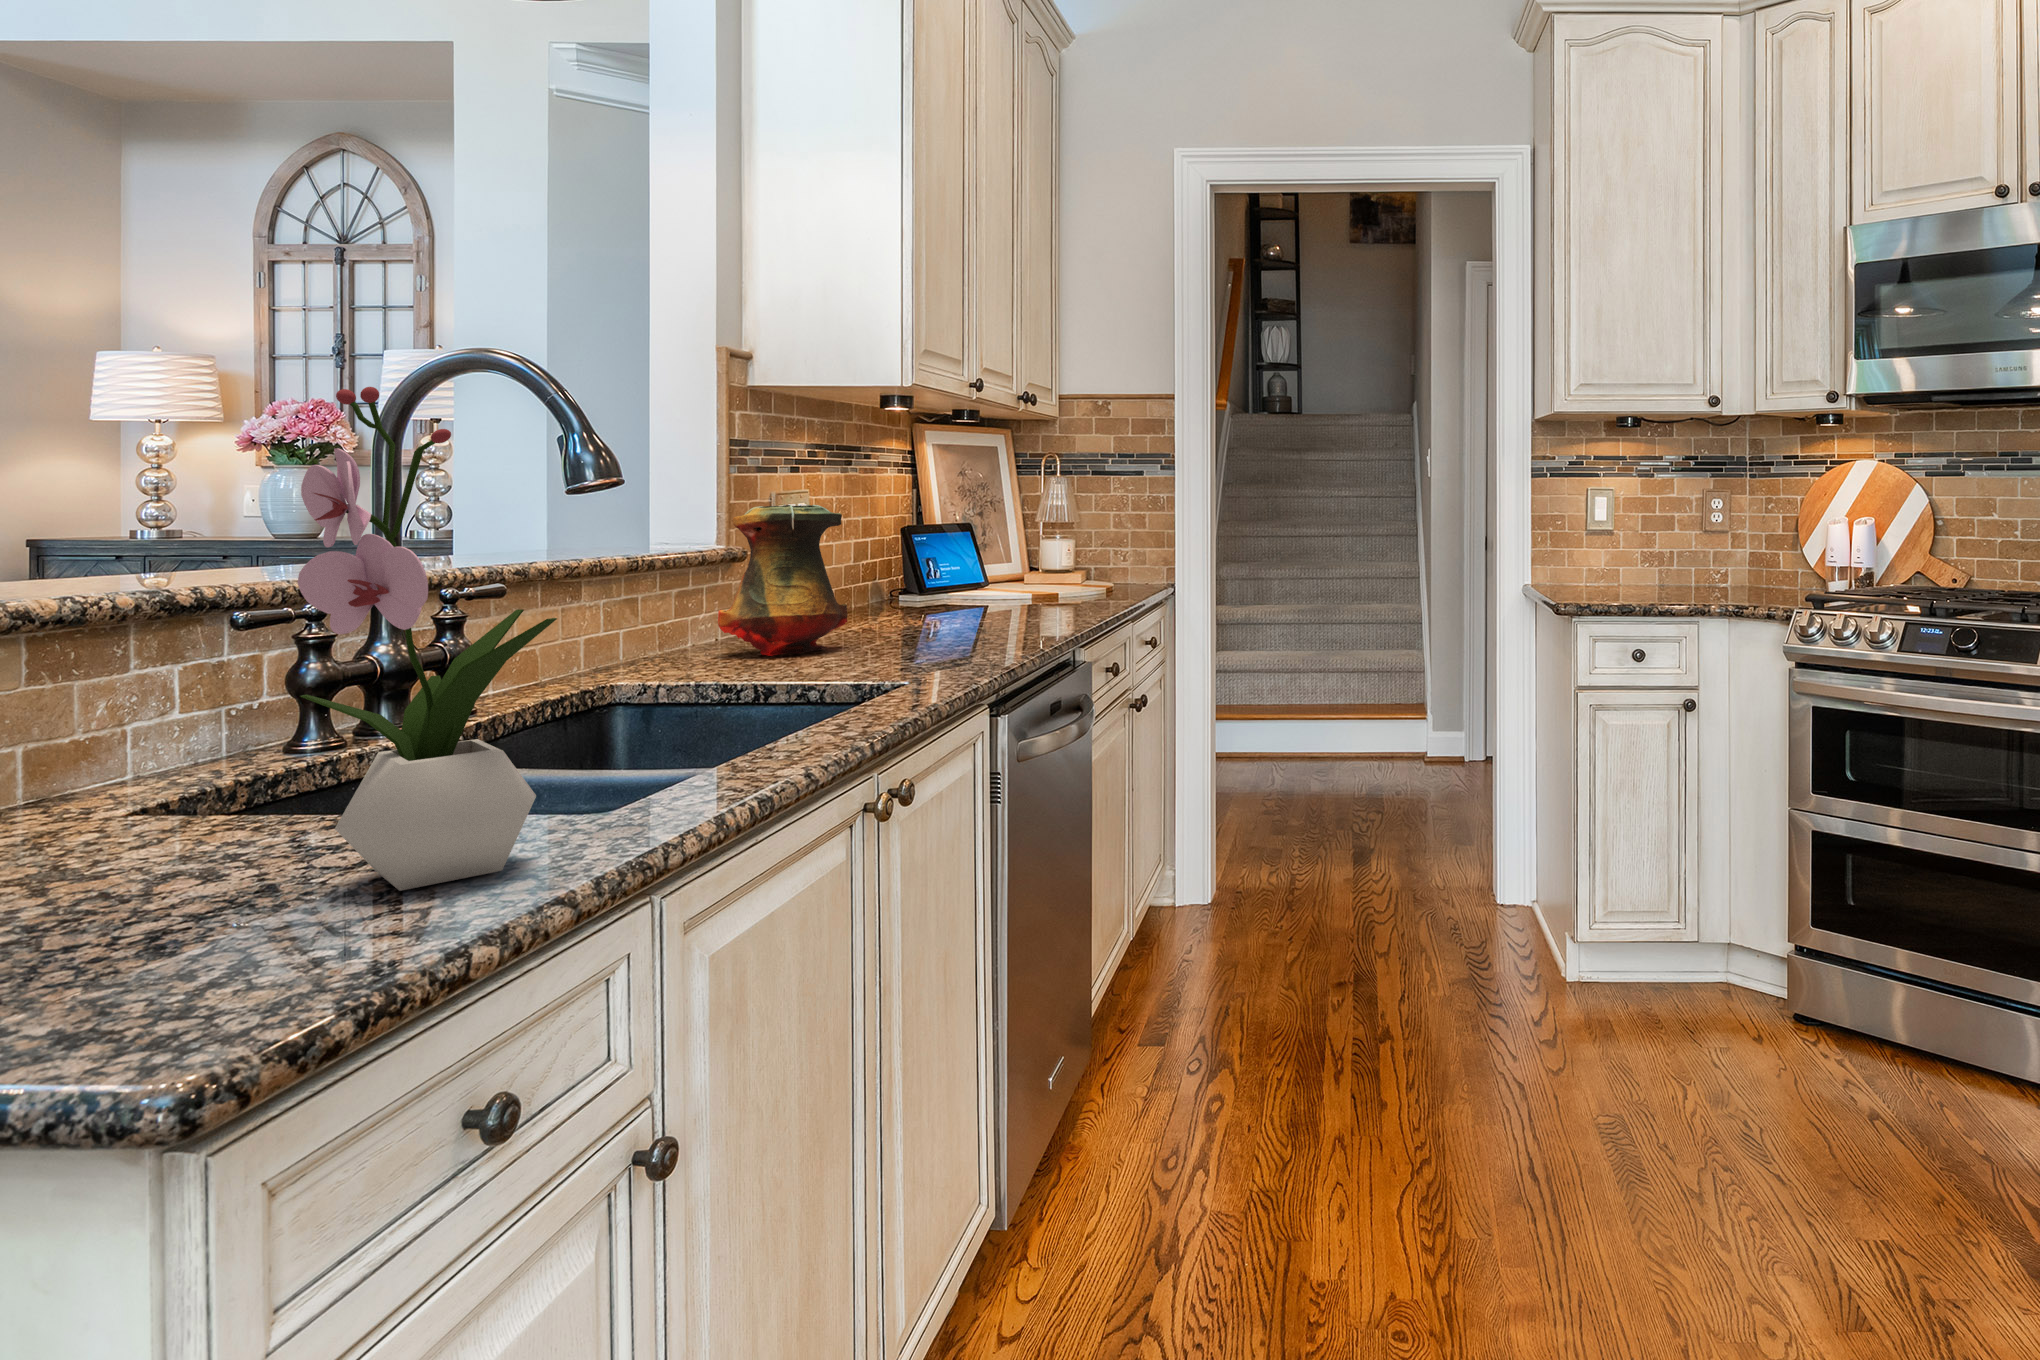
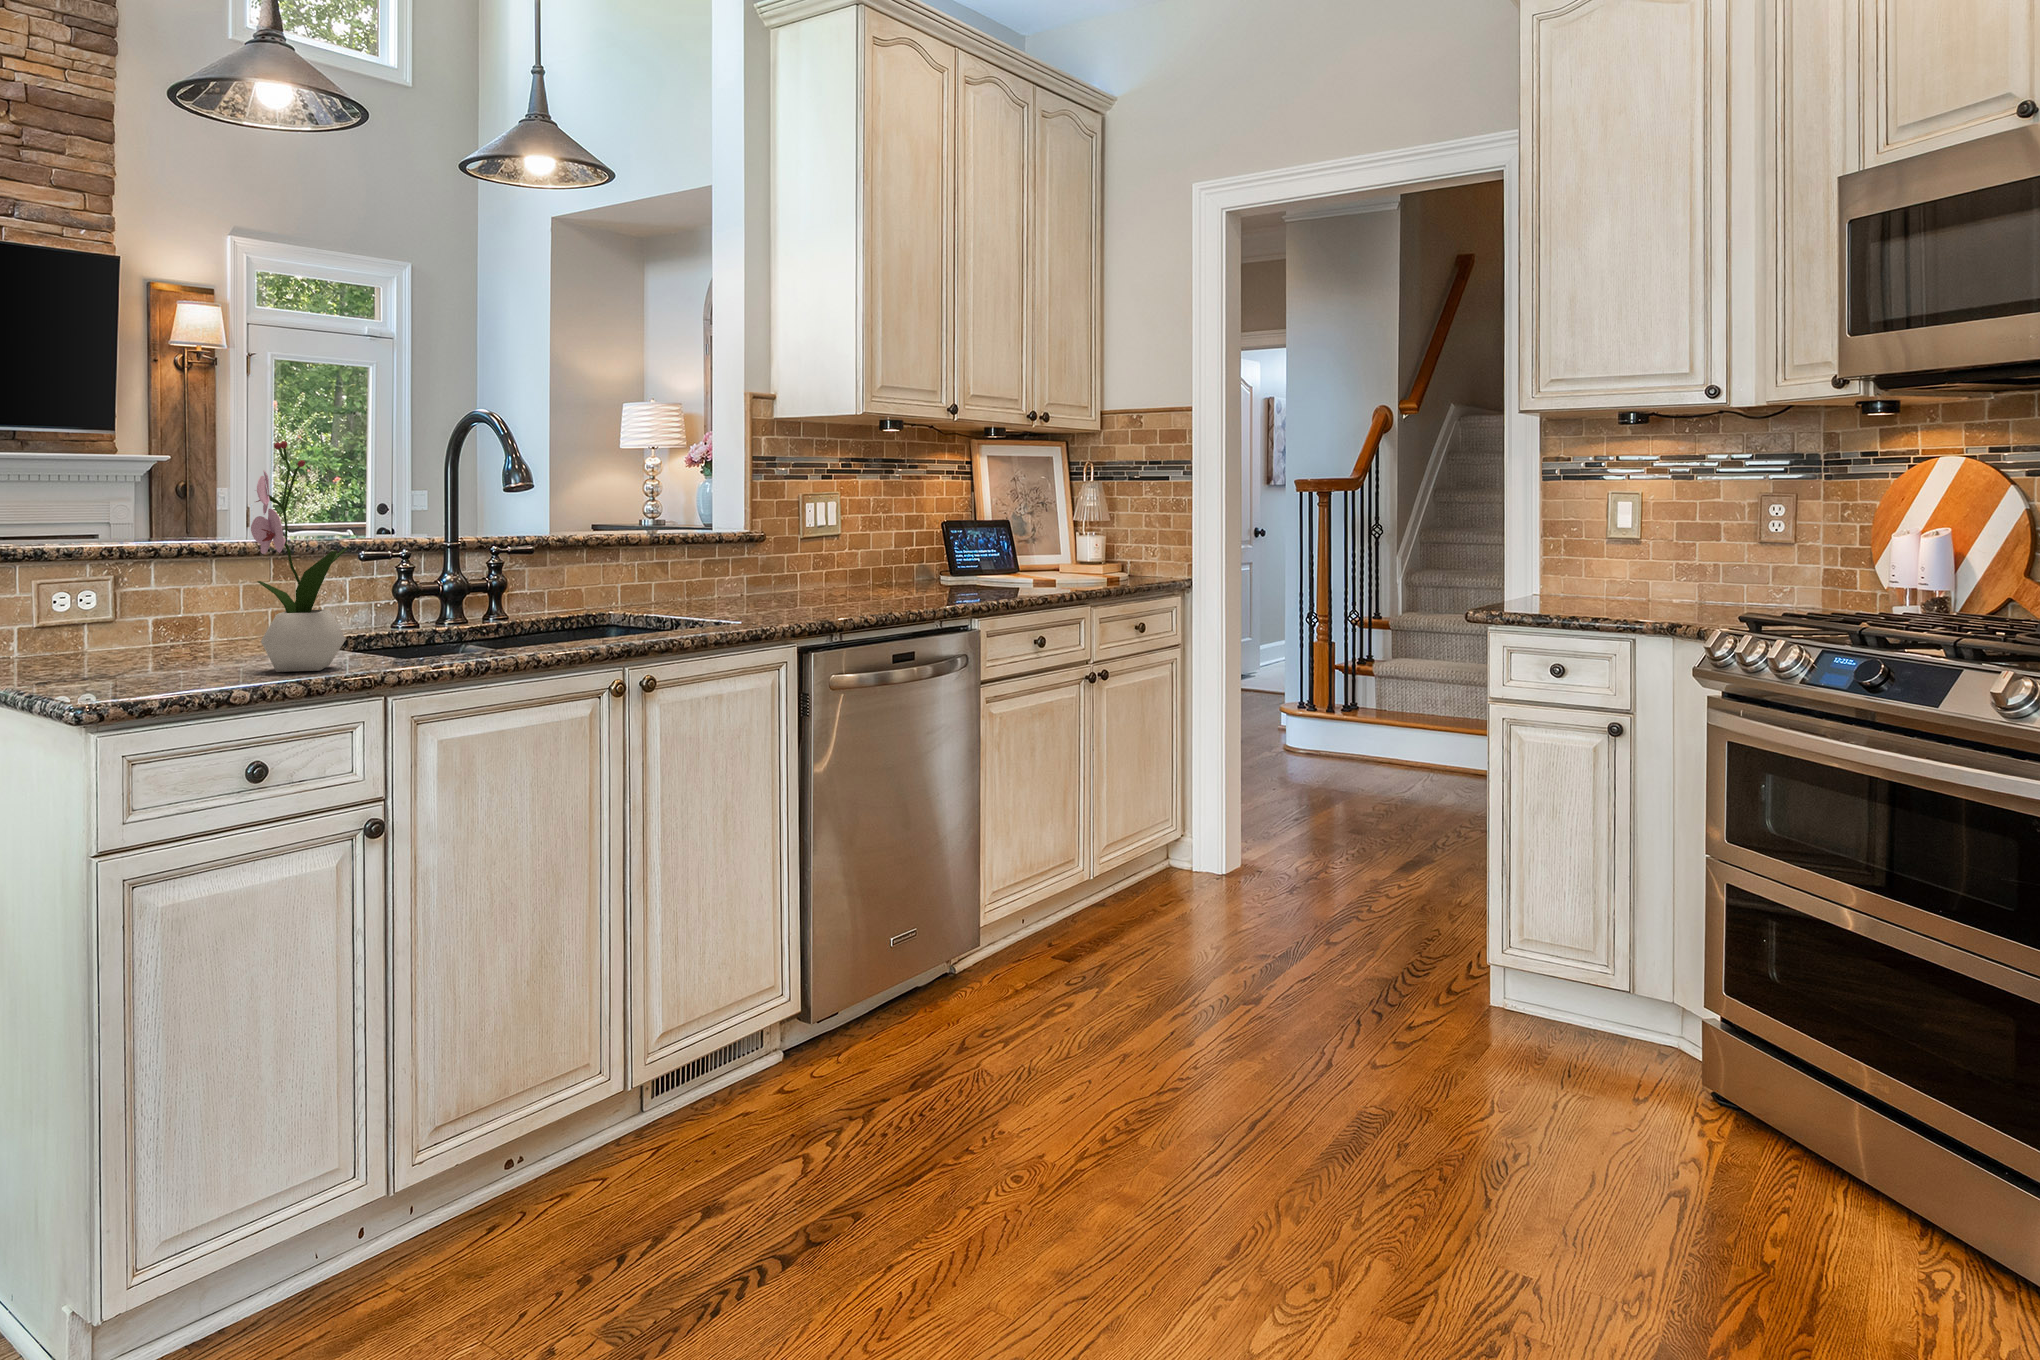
vase: present [718,505,848,656] -> none [707,502,791,606]

